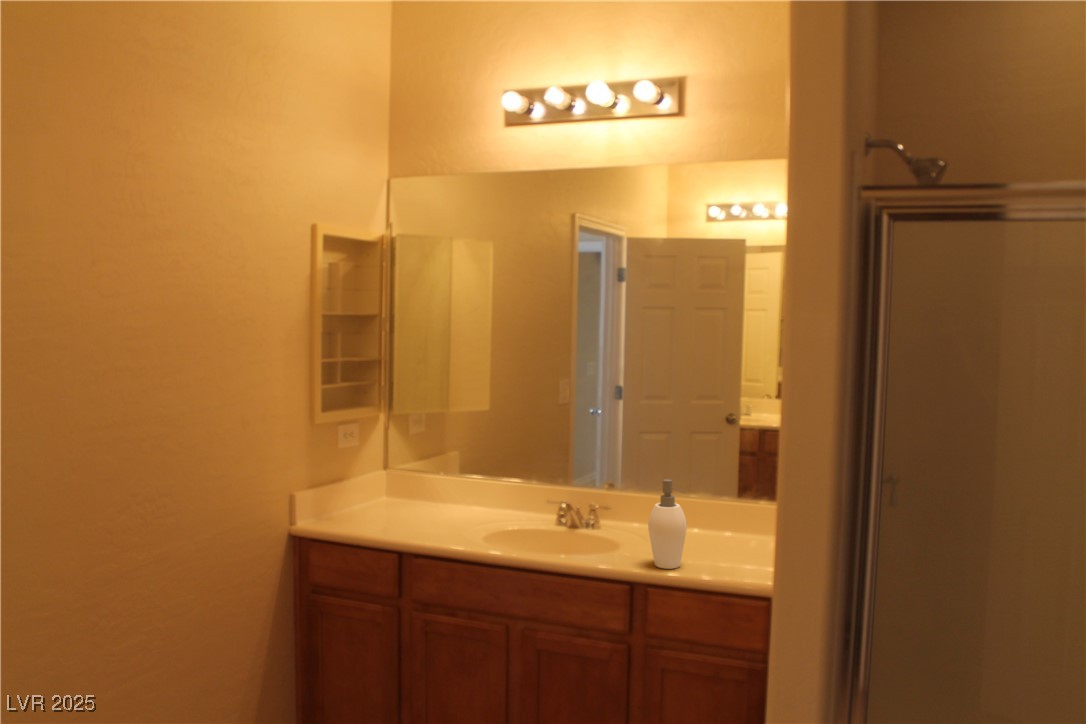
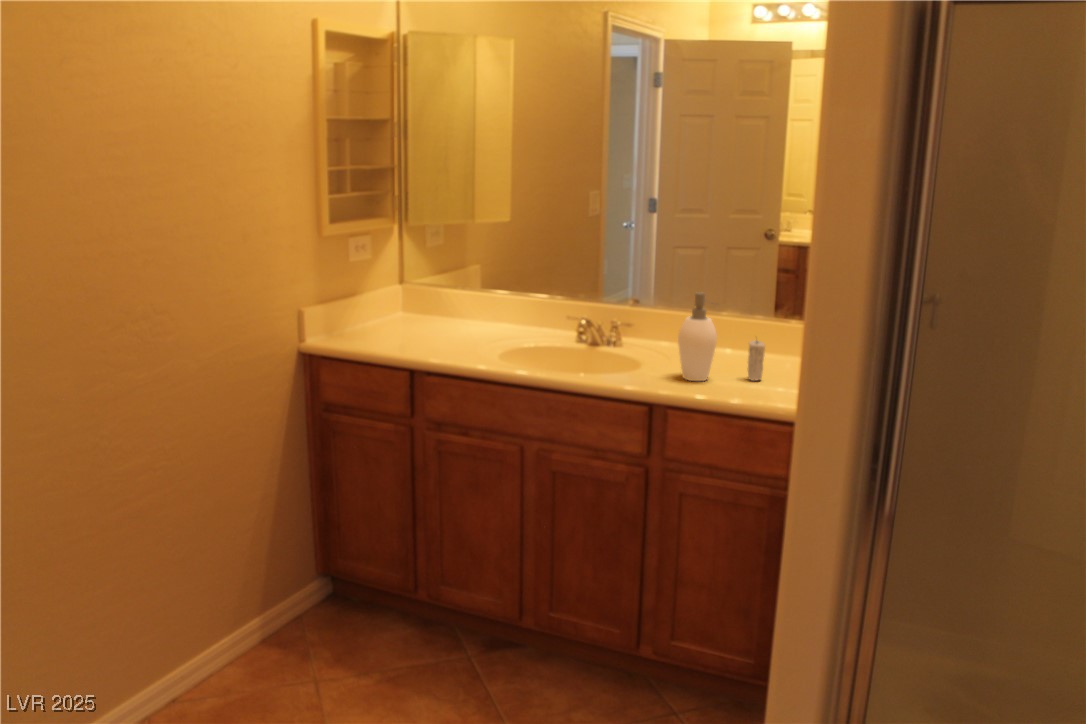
candle: none [719,519,735,567] -> present [748,340,765,381]

